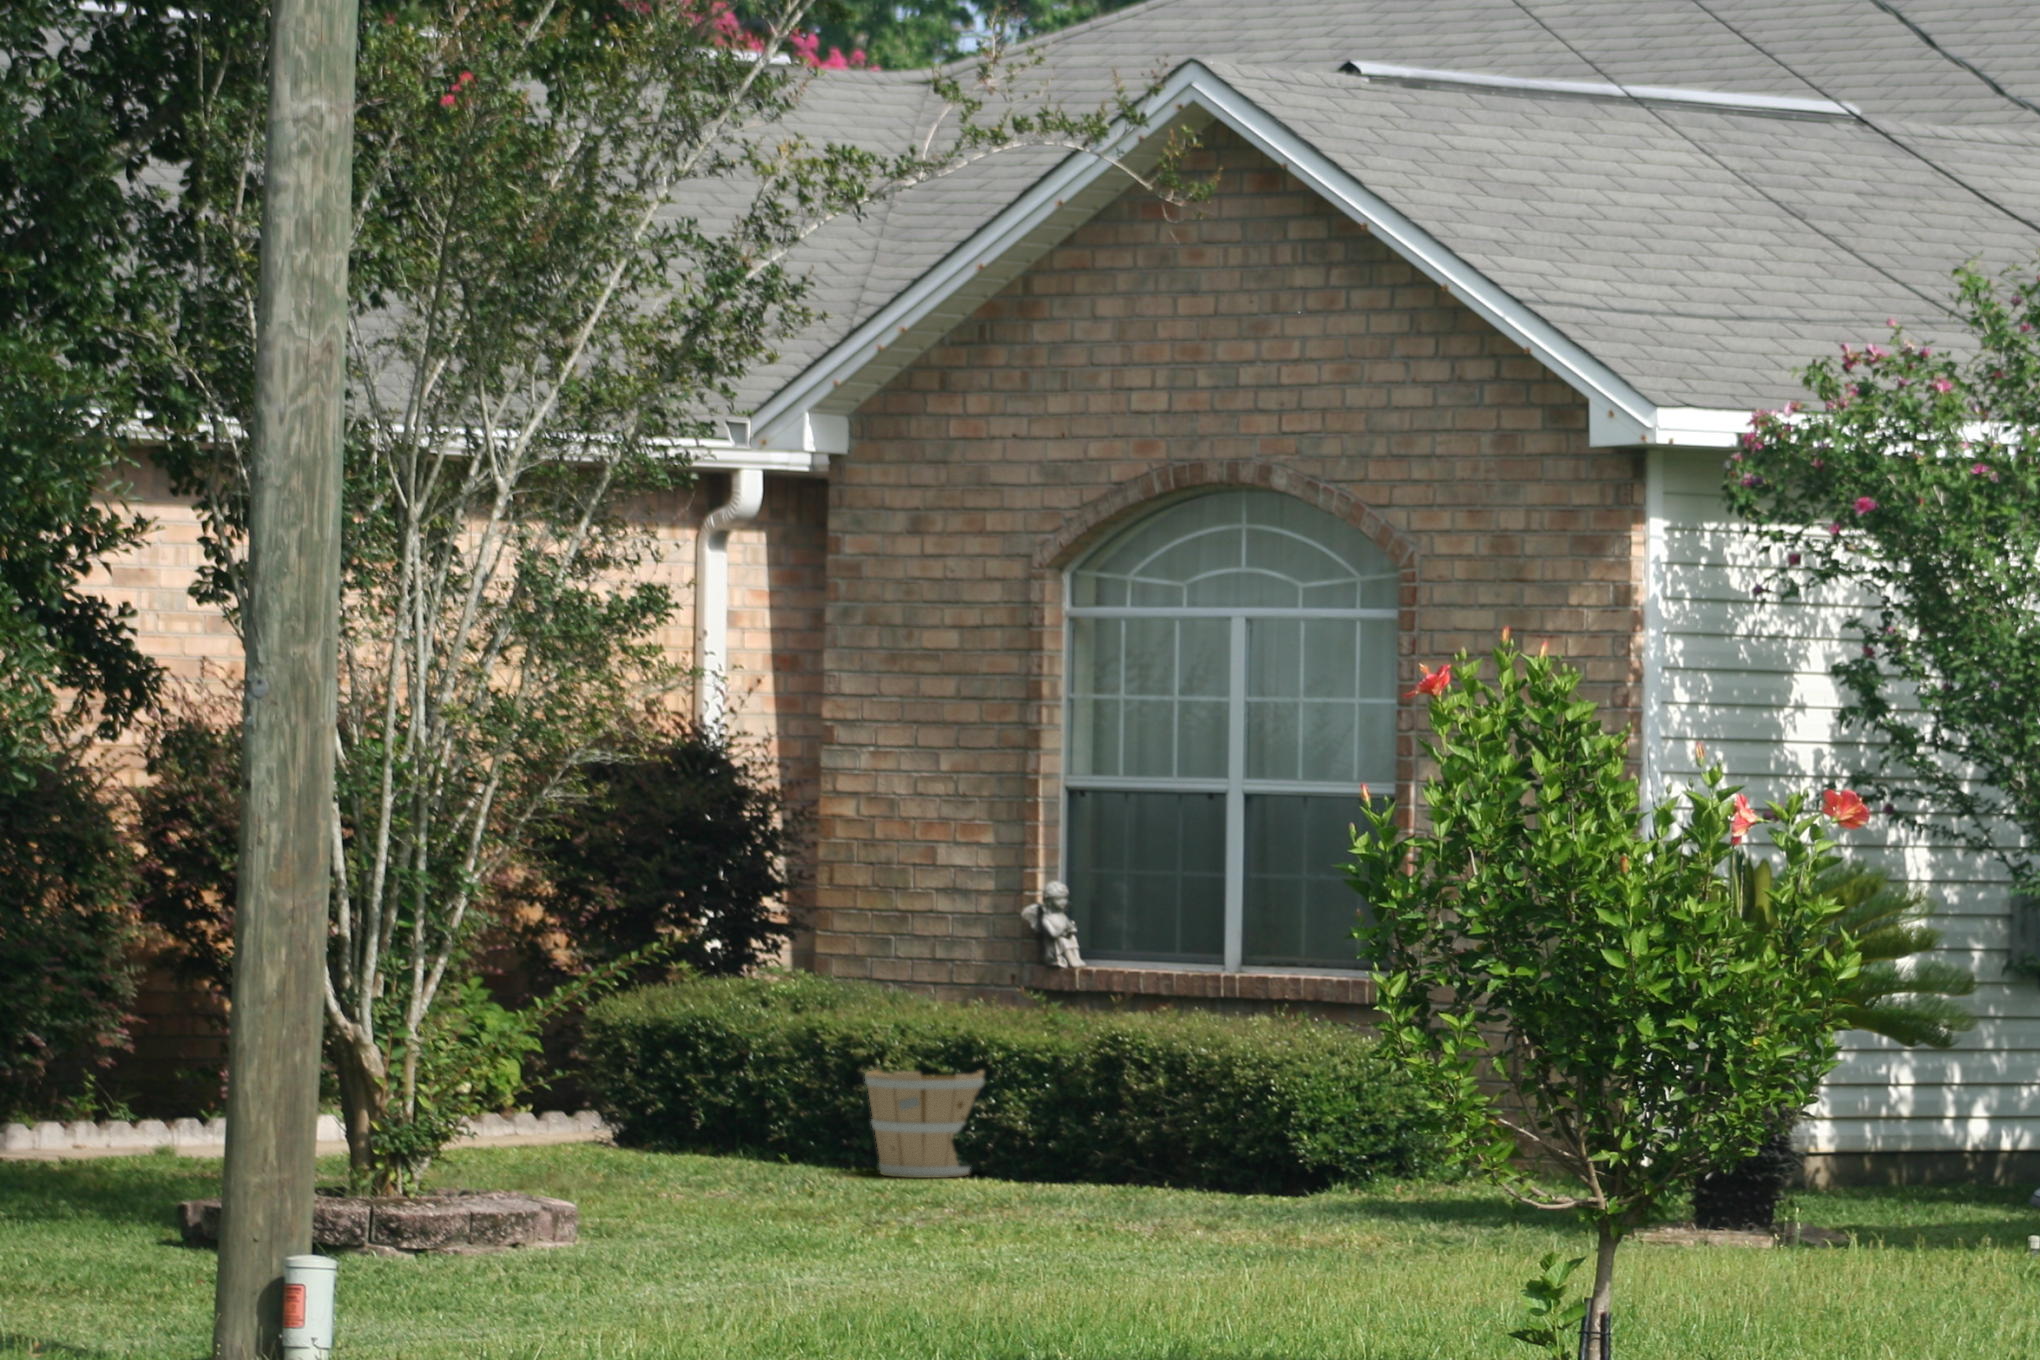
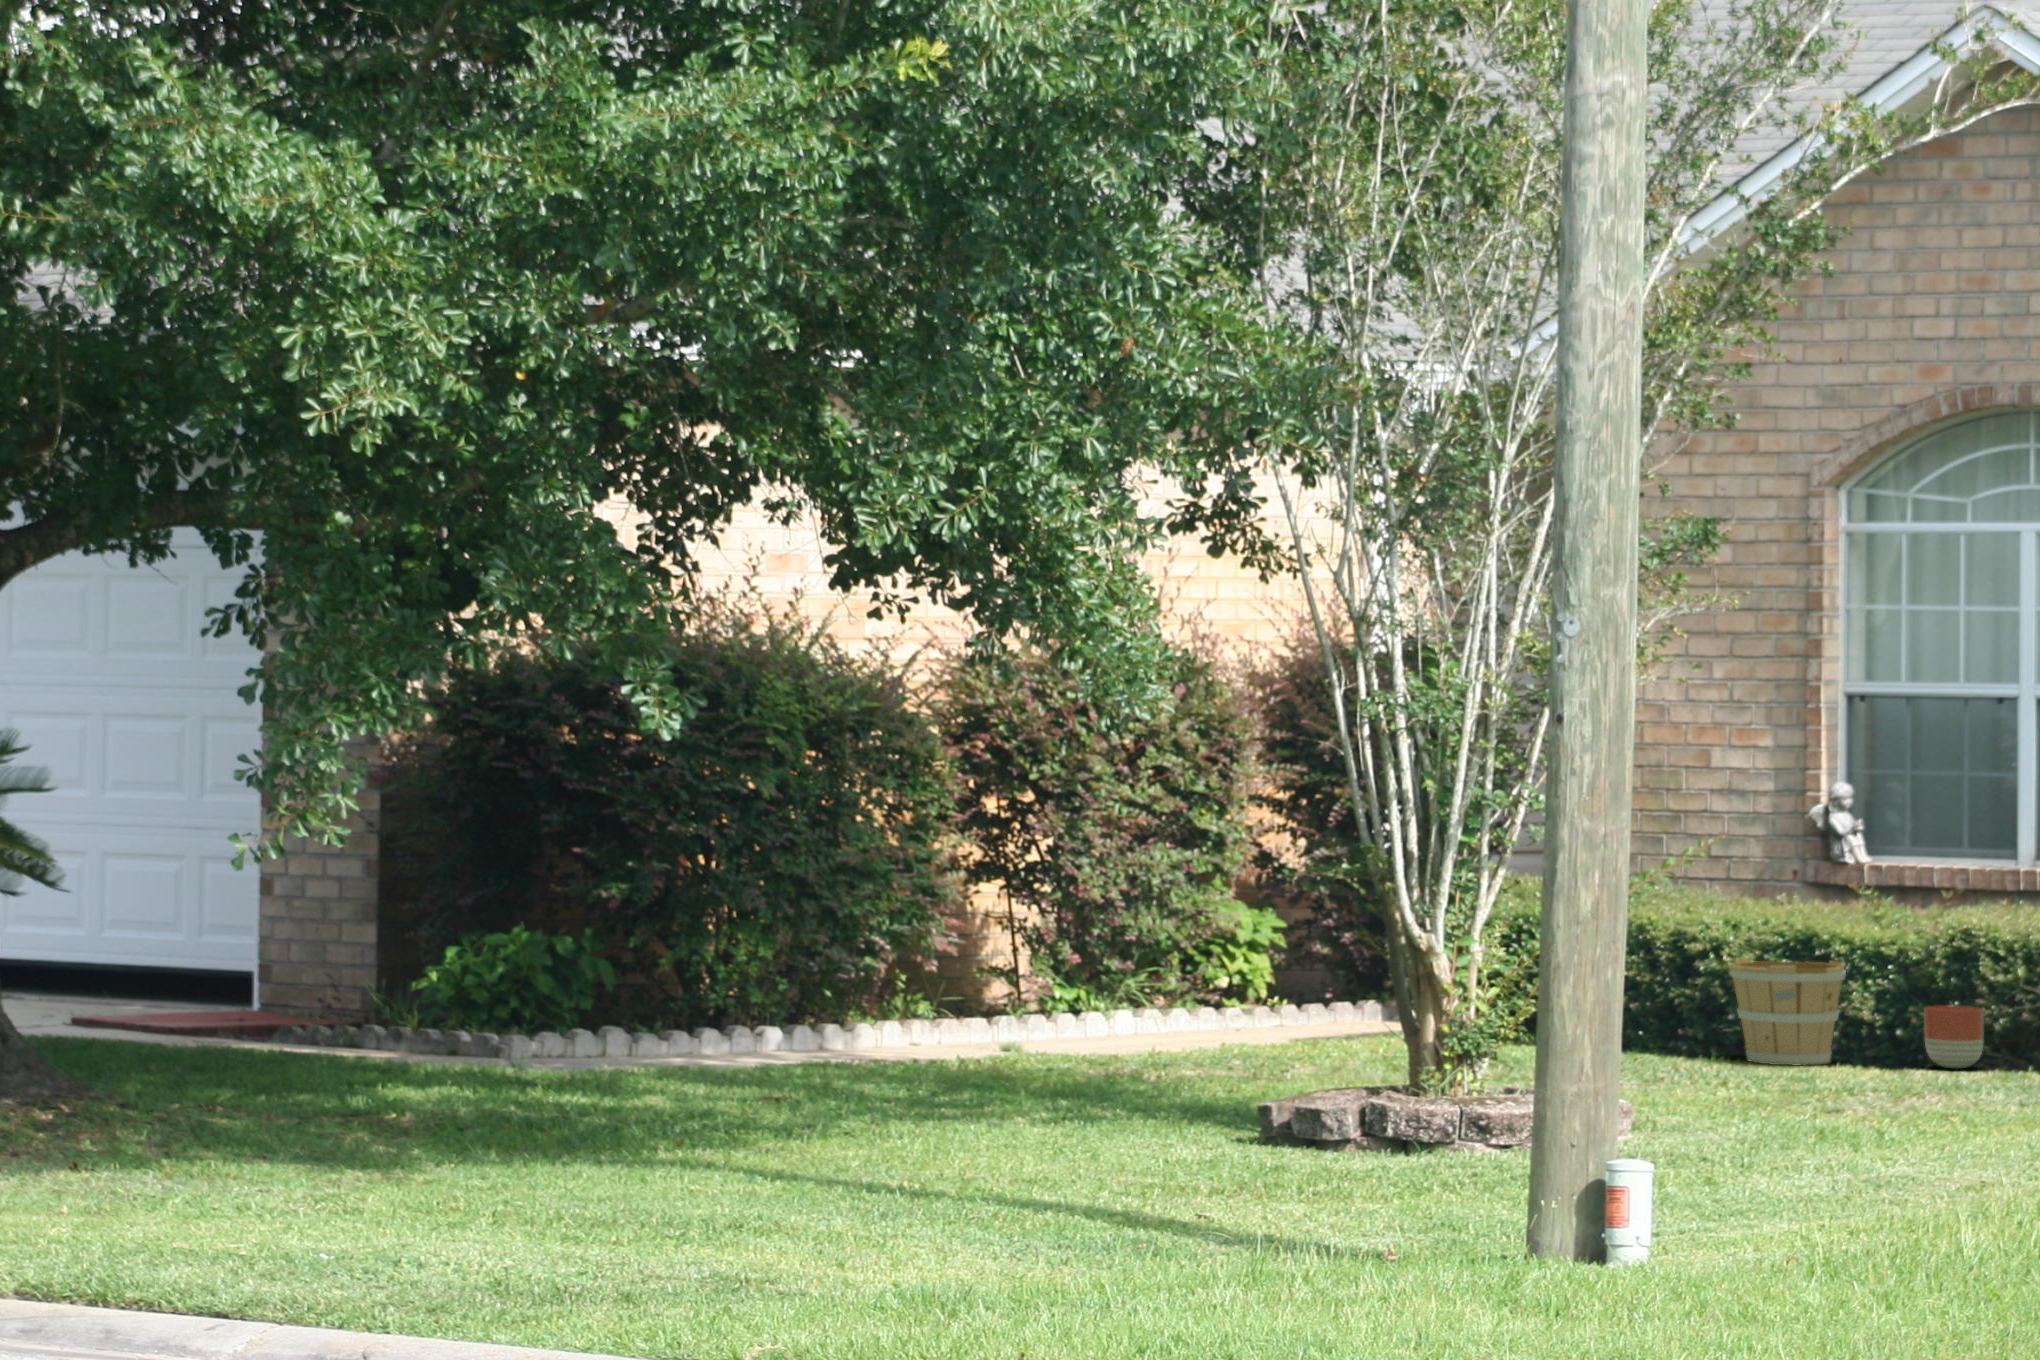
planter: none [1055,1115,1117,1181] -> present [1924,1006,1984,1069]

